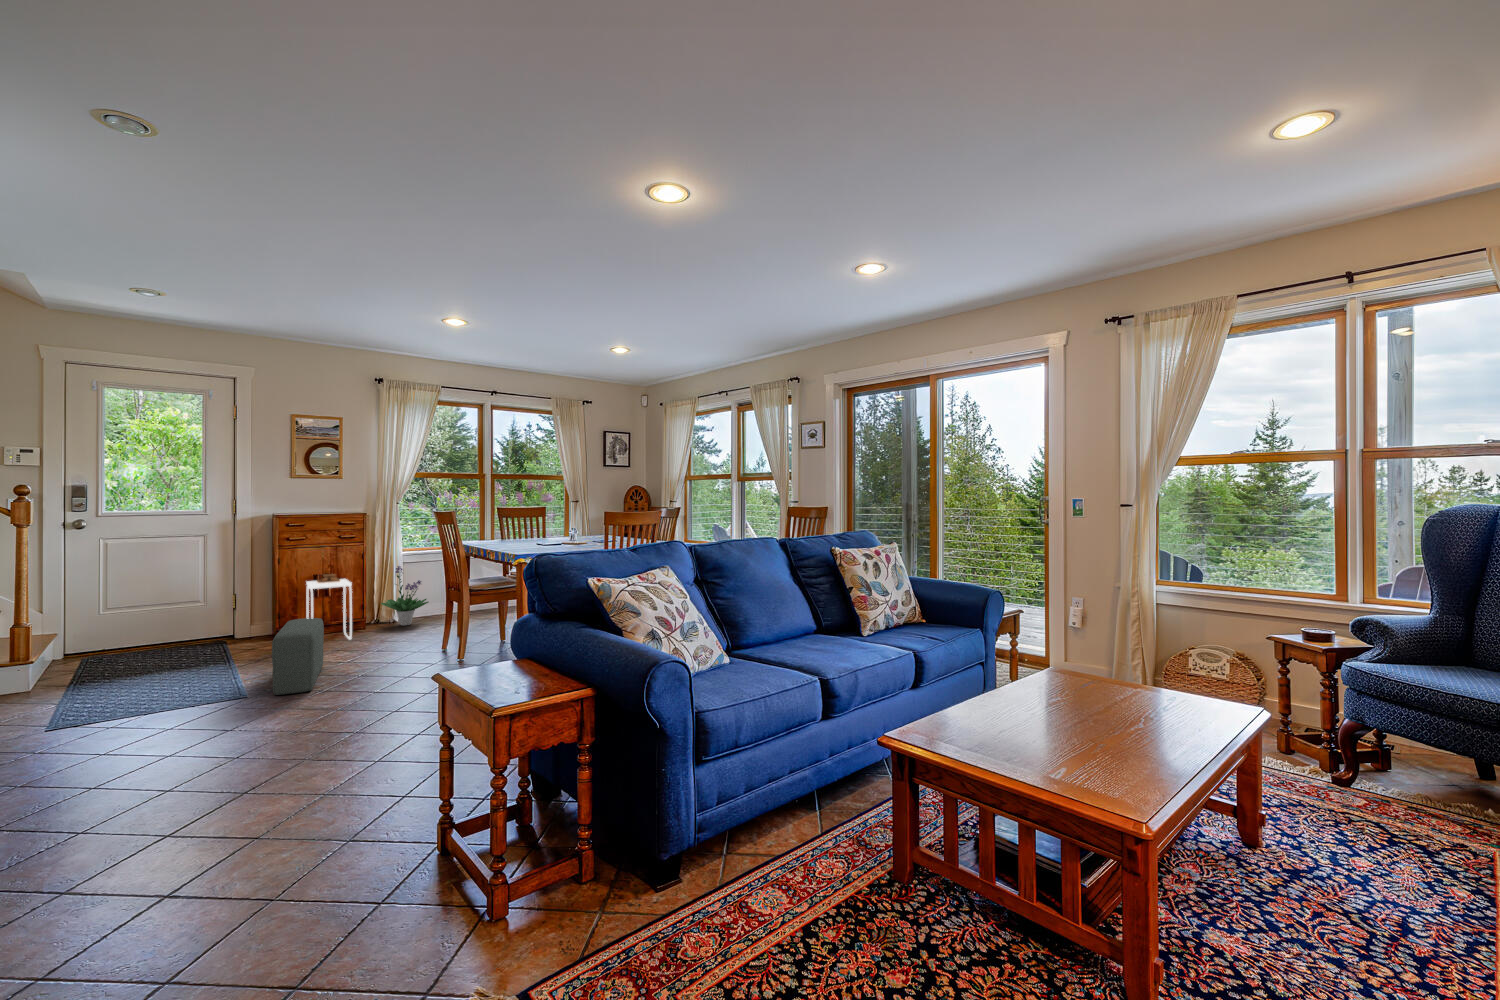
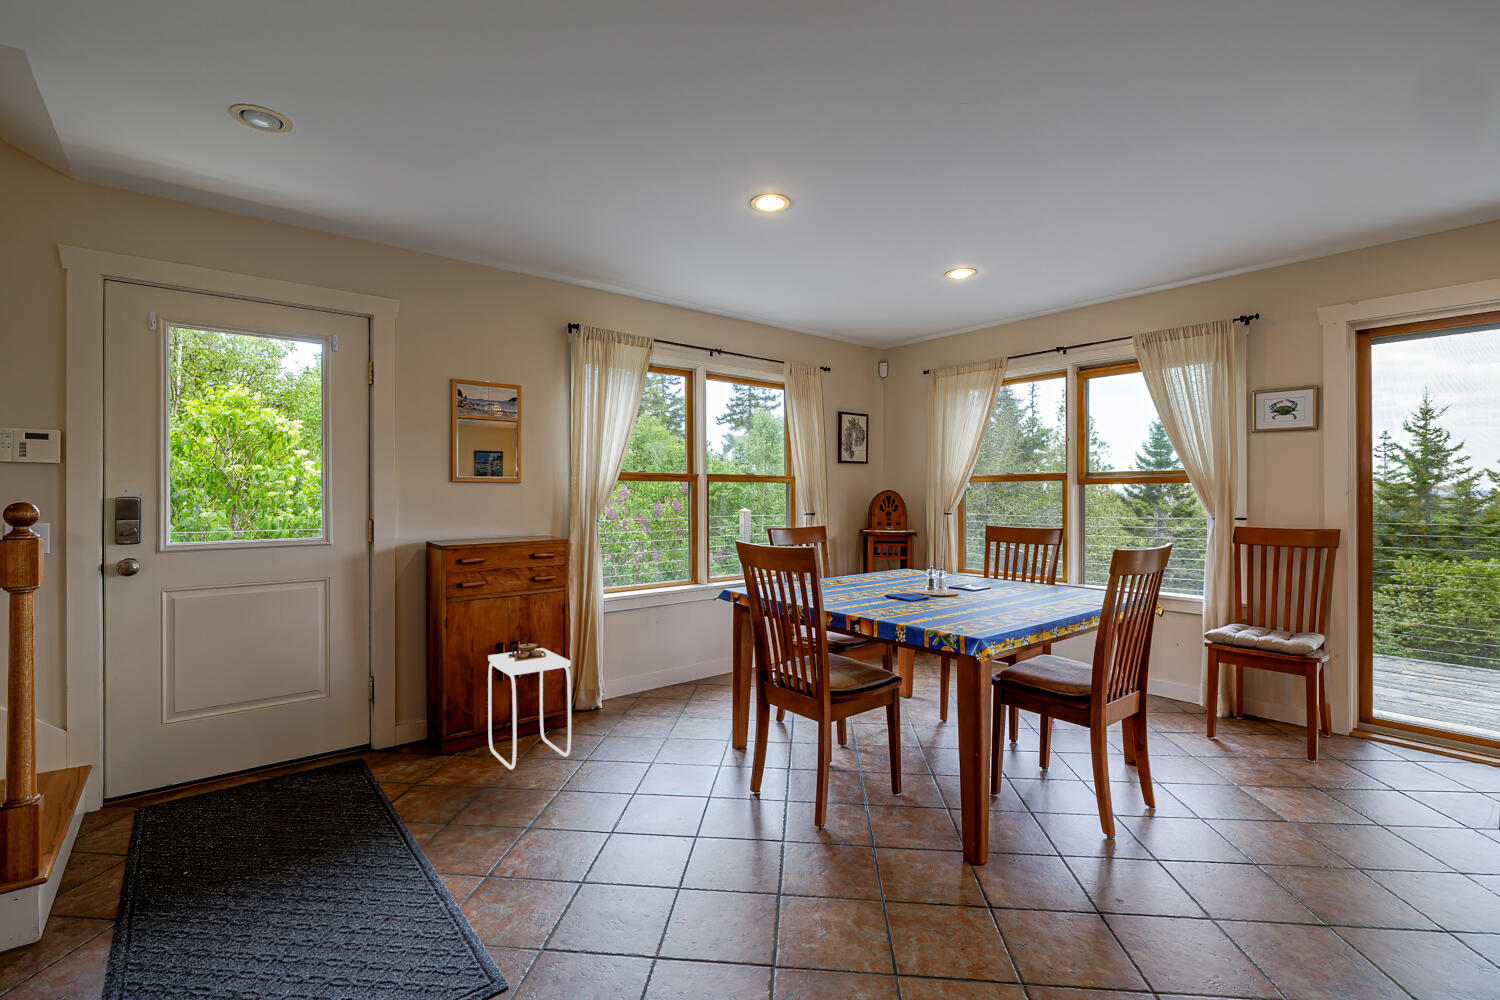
potted plant: present [381,566,428,625] -> none [582,621,655,717]
pouf: present [272,618,324,695] -> none [526,751,634,958]

